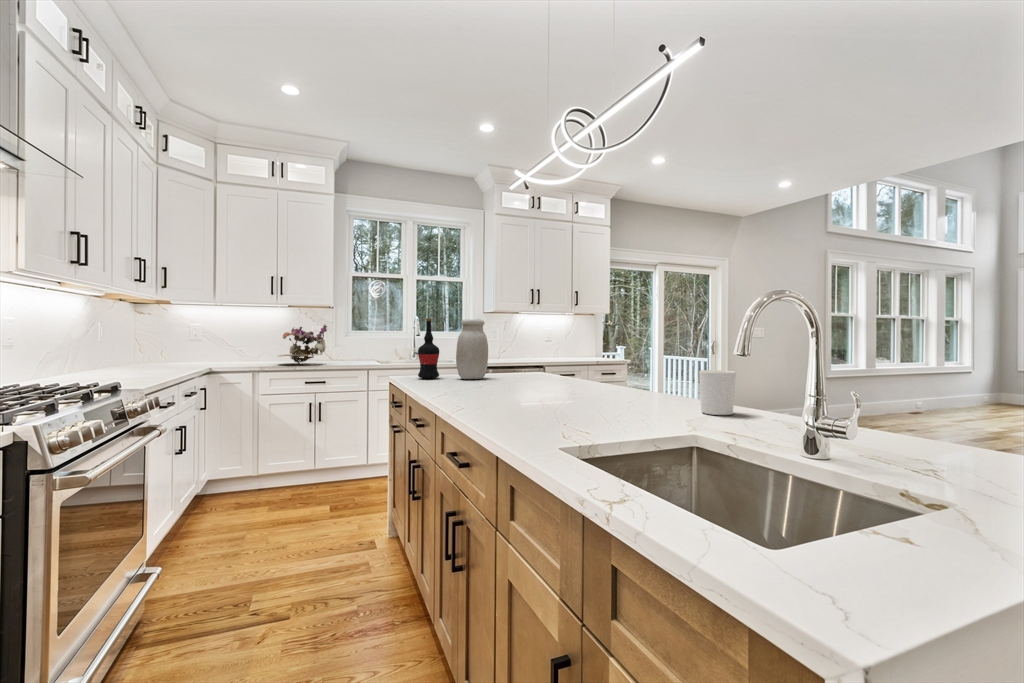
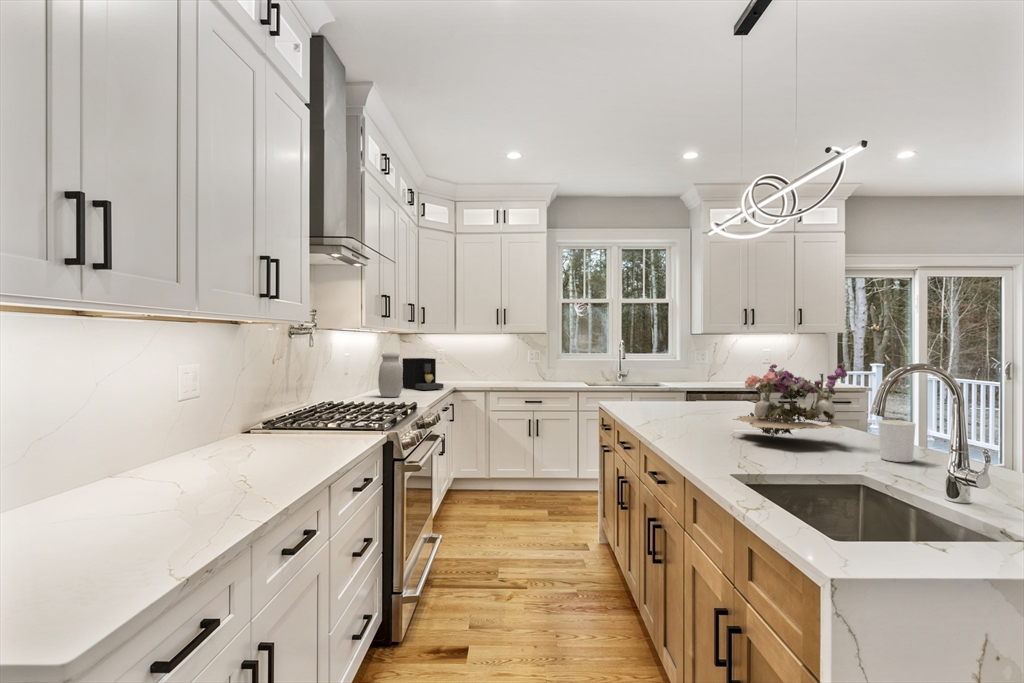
wine bottle: present [418,318,439,379] -> none [625,354,644,407]
jar: present [456,319,488,379] -> present [378,353,403,397]
flower arrangement: present [280,325,327,364] -> present [733,361,847,438]
coffee maker: none [128,331,190,371] -> present [403,358,444,390]

